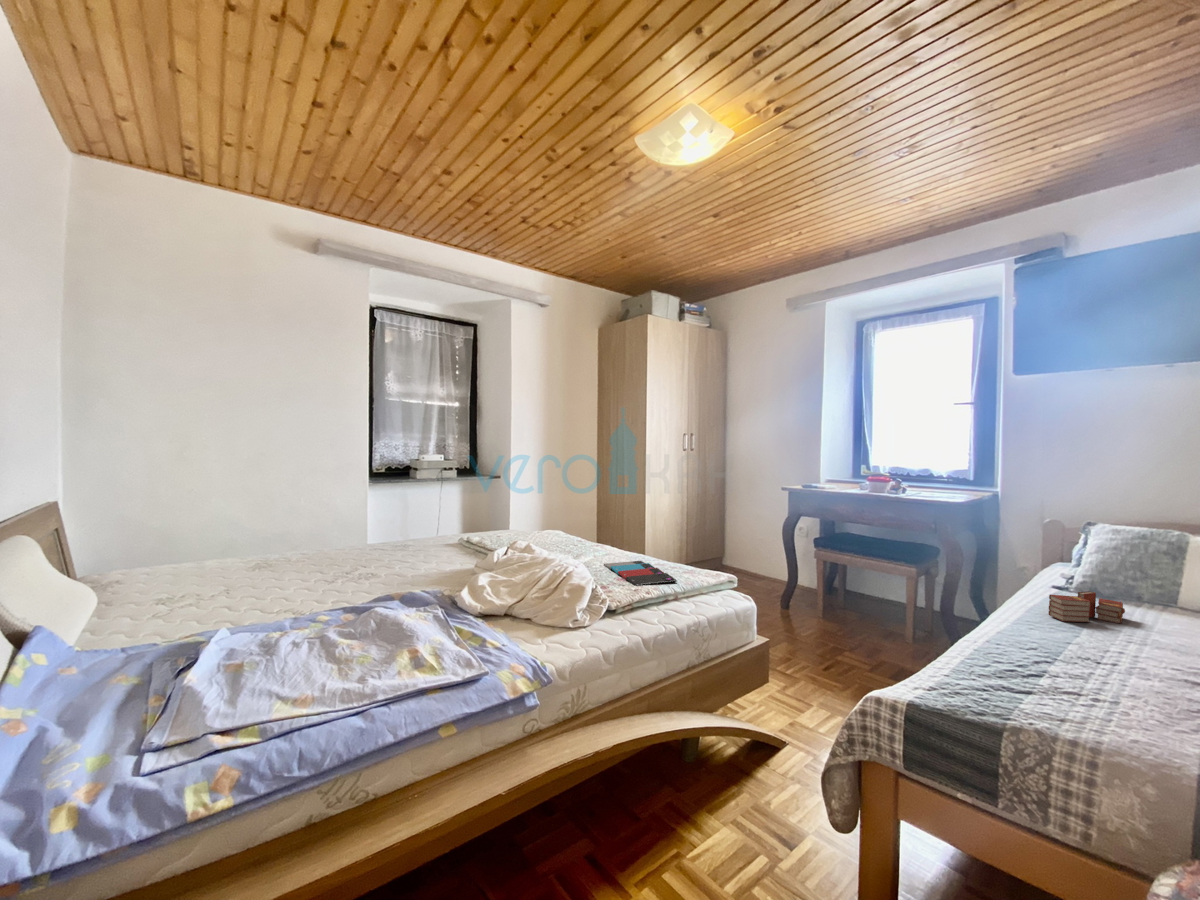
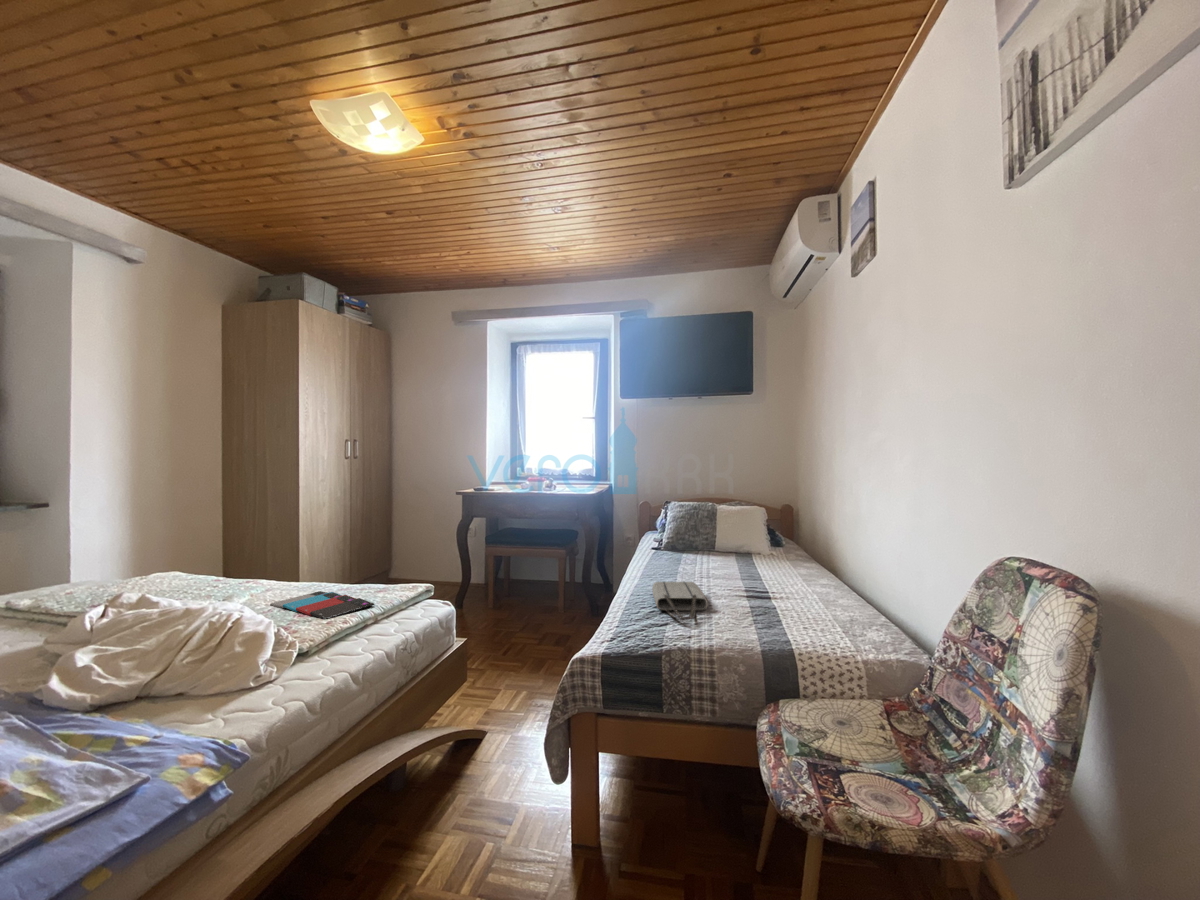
book: present [1049,591,1125,623] -> none [661,550,696,573]
tote bag: none [1017,629,1122,698] -> present [652,582,708,620]

